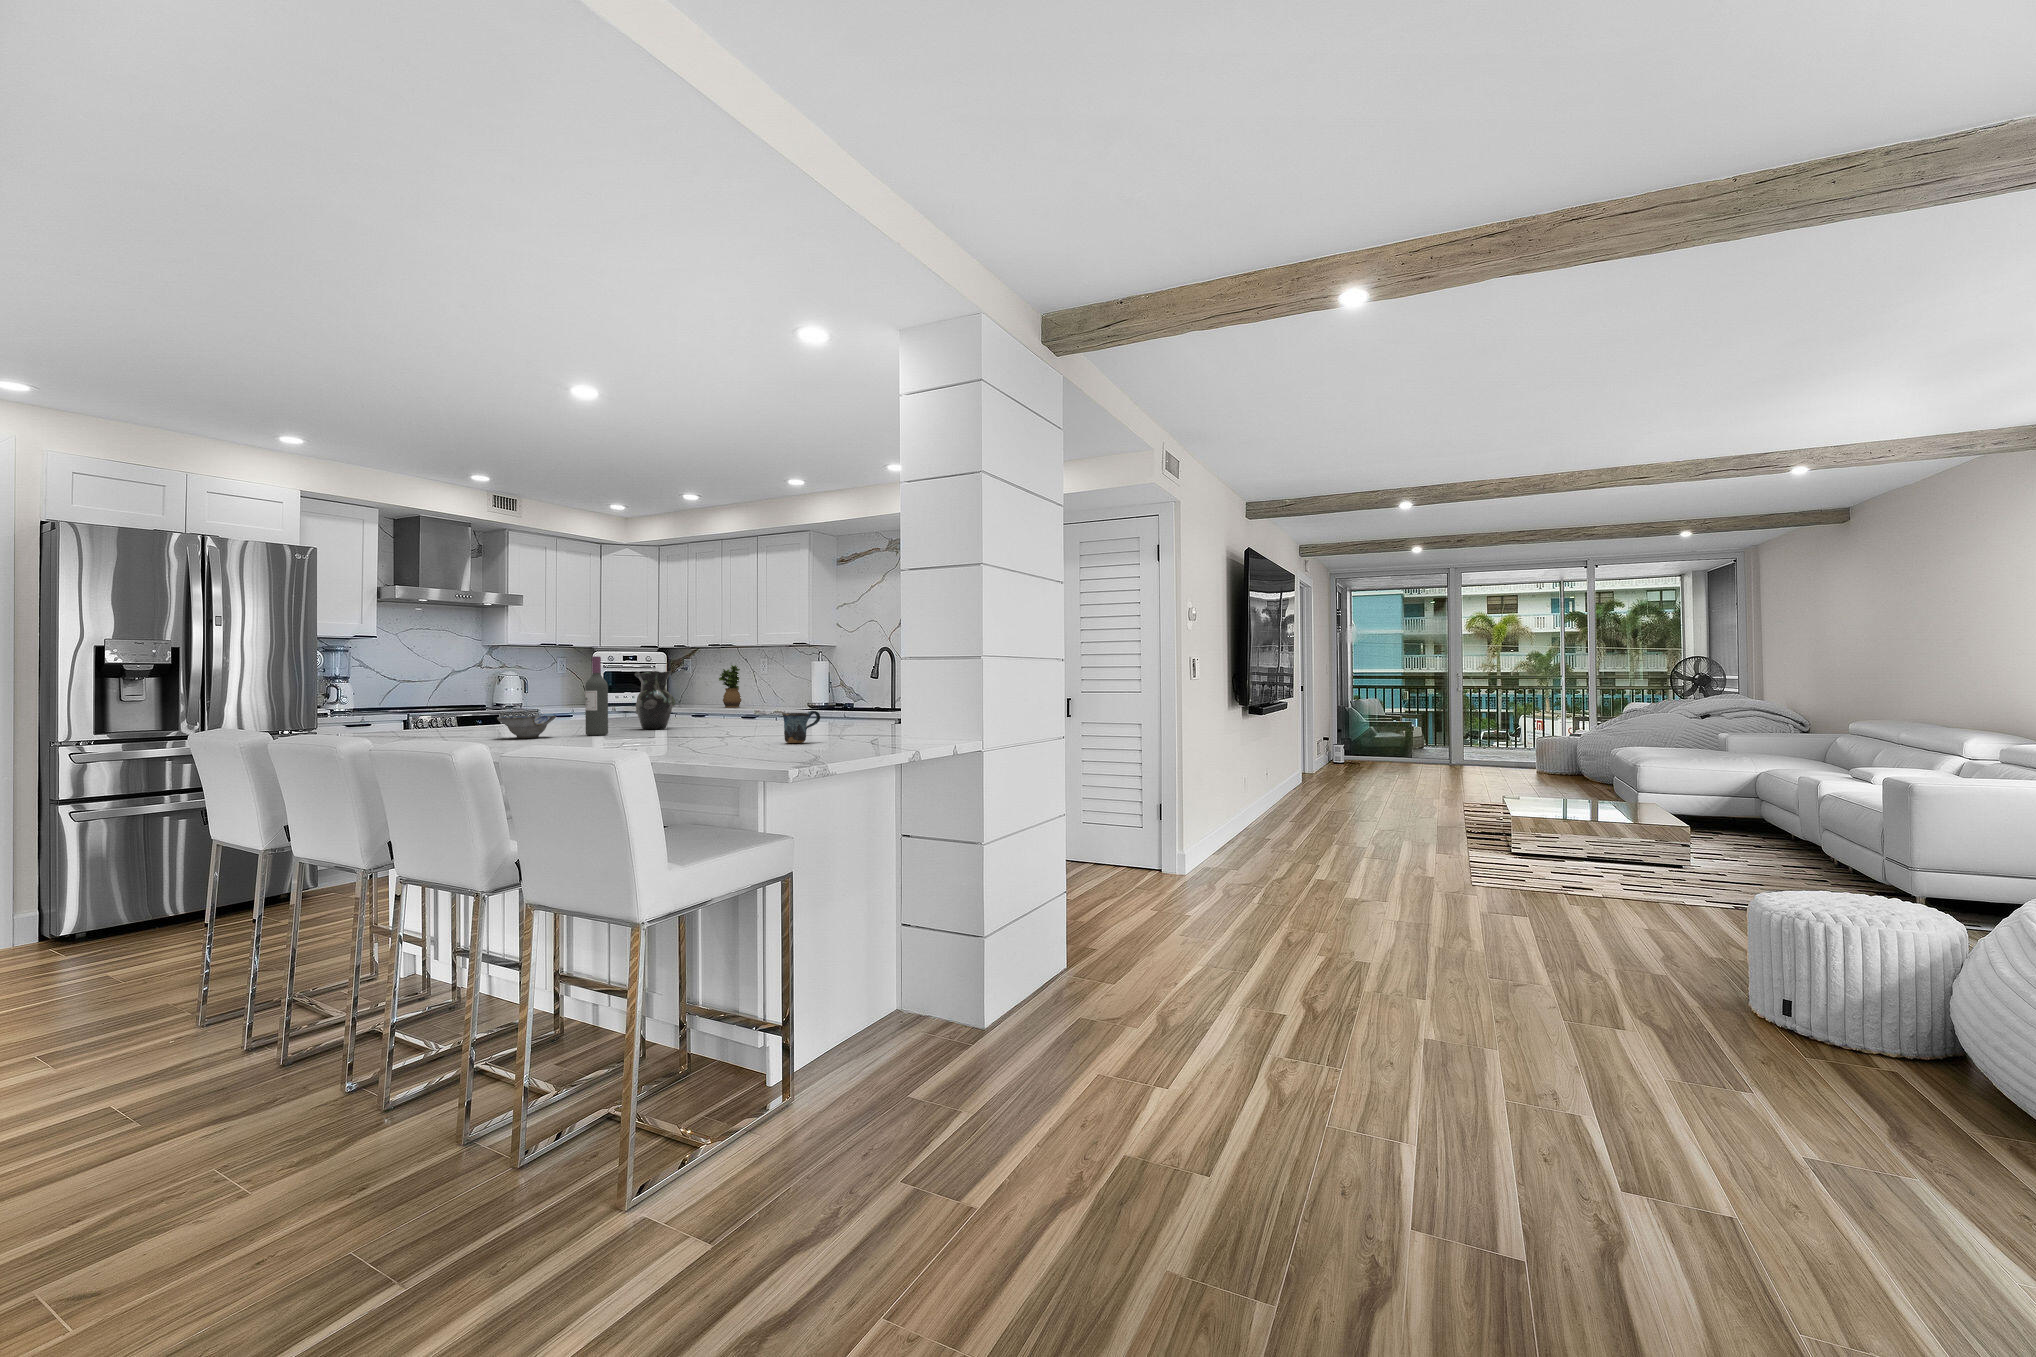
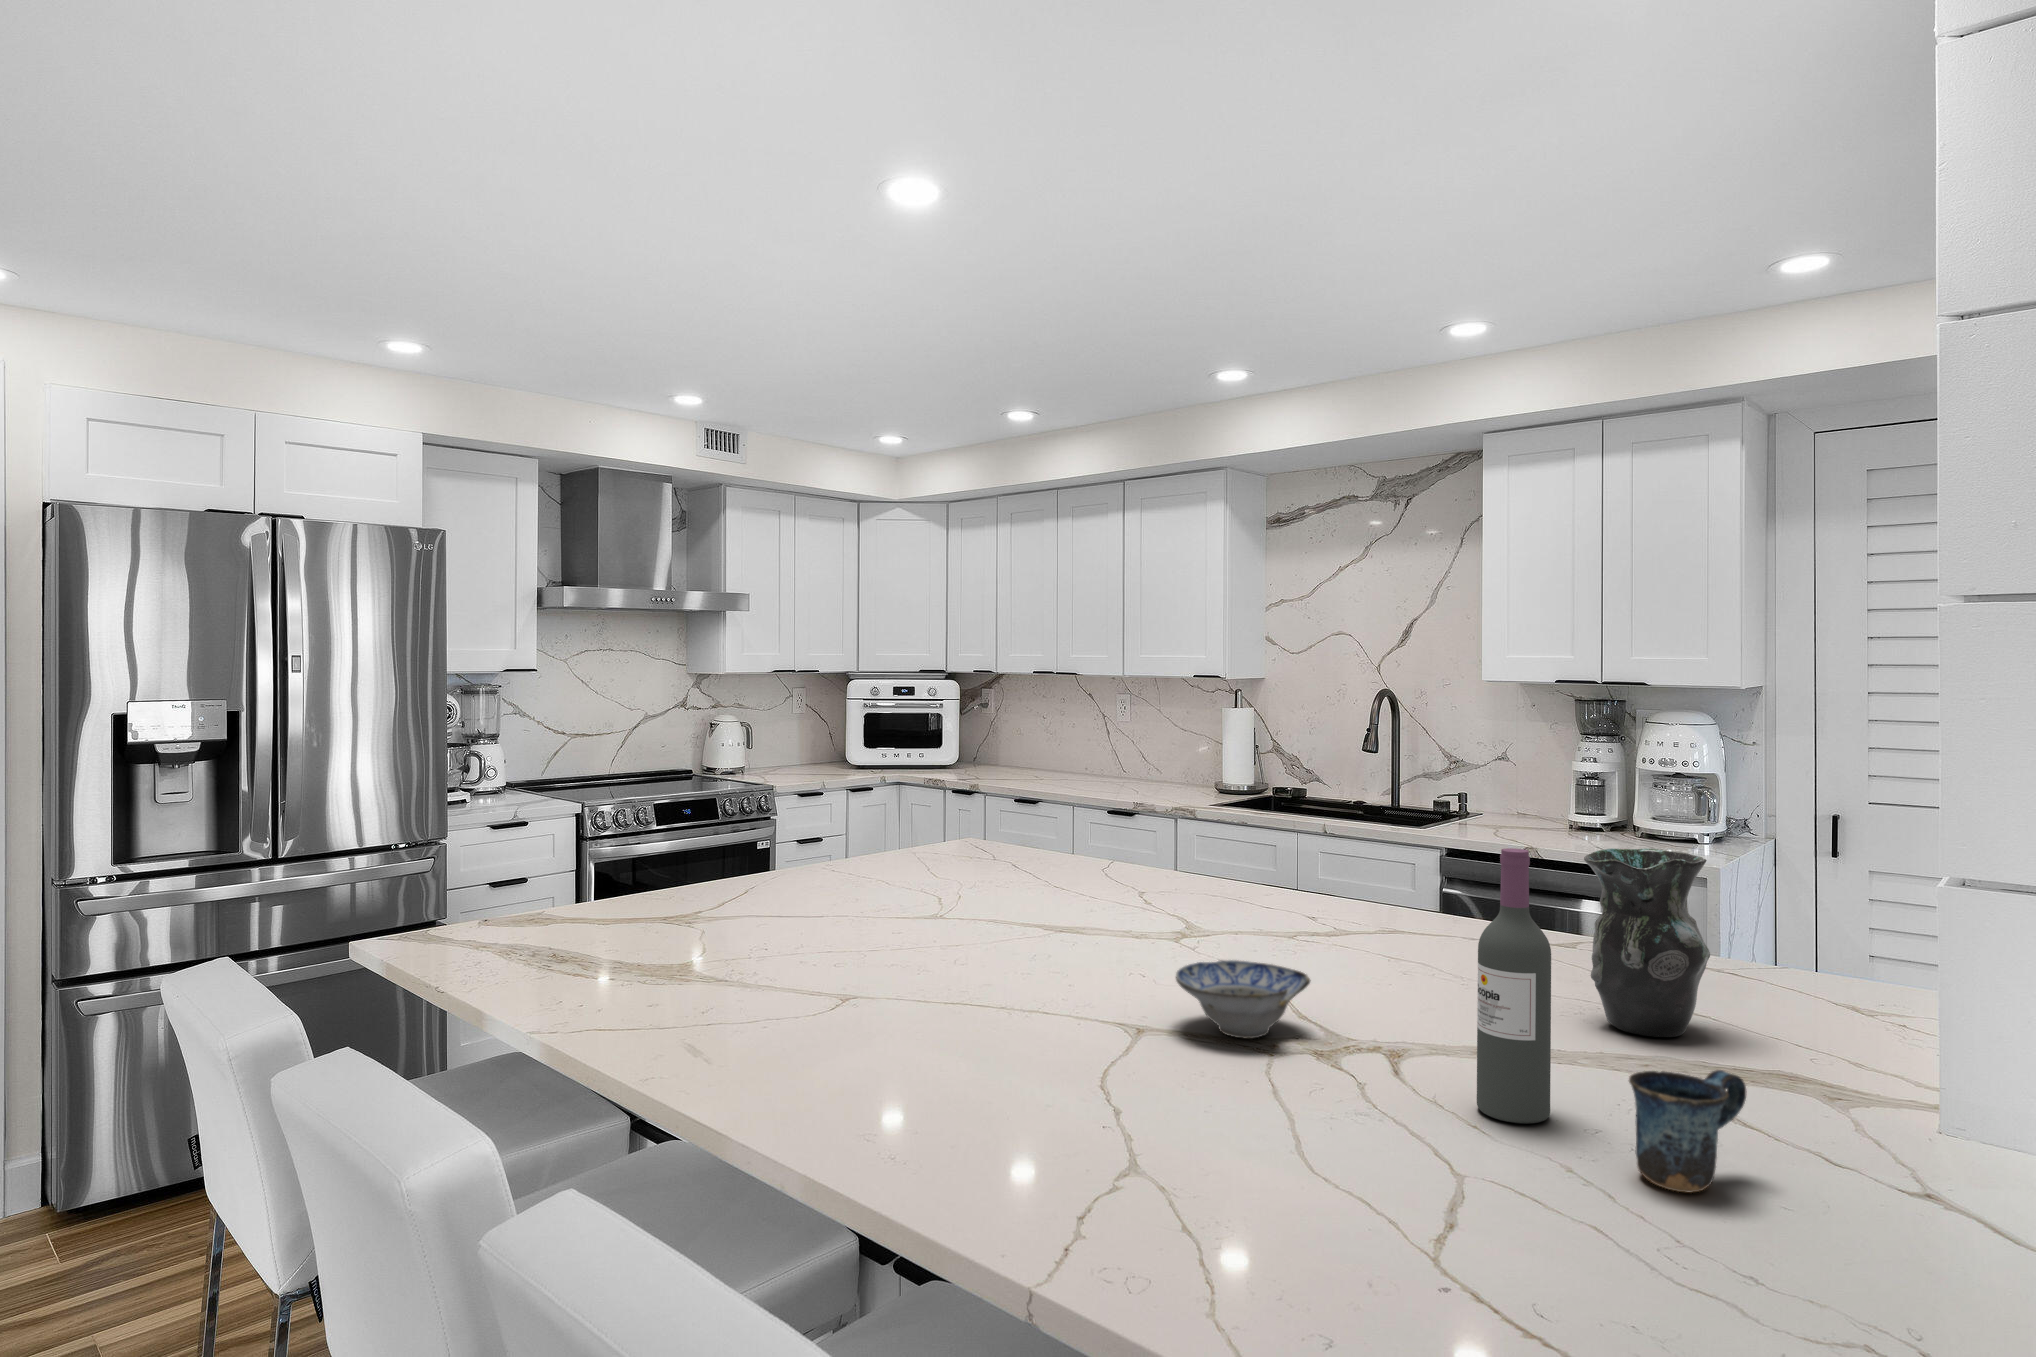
wine bottle: present [585,656,608,735] -> present [1477,848,1551,1124]
potted plant: present [719,665,741,708] -> none [1043,705,1082,780]
vase: present [635,671,675,729] -> present [1584,848,1710,1037]
ceramic bowl: present [497,715,556,738] -> present [1176,960,1310,1038]

